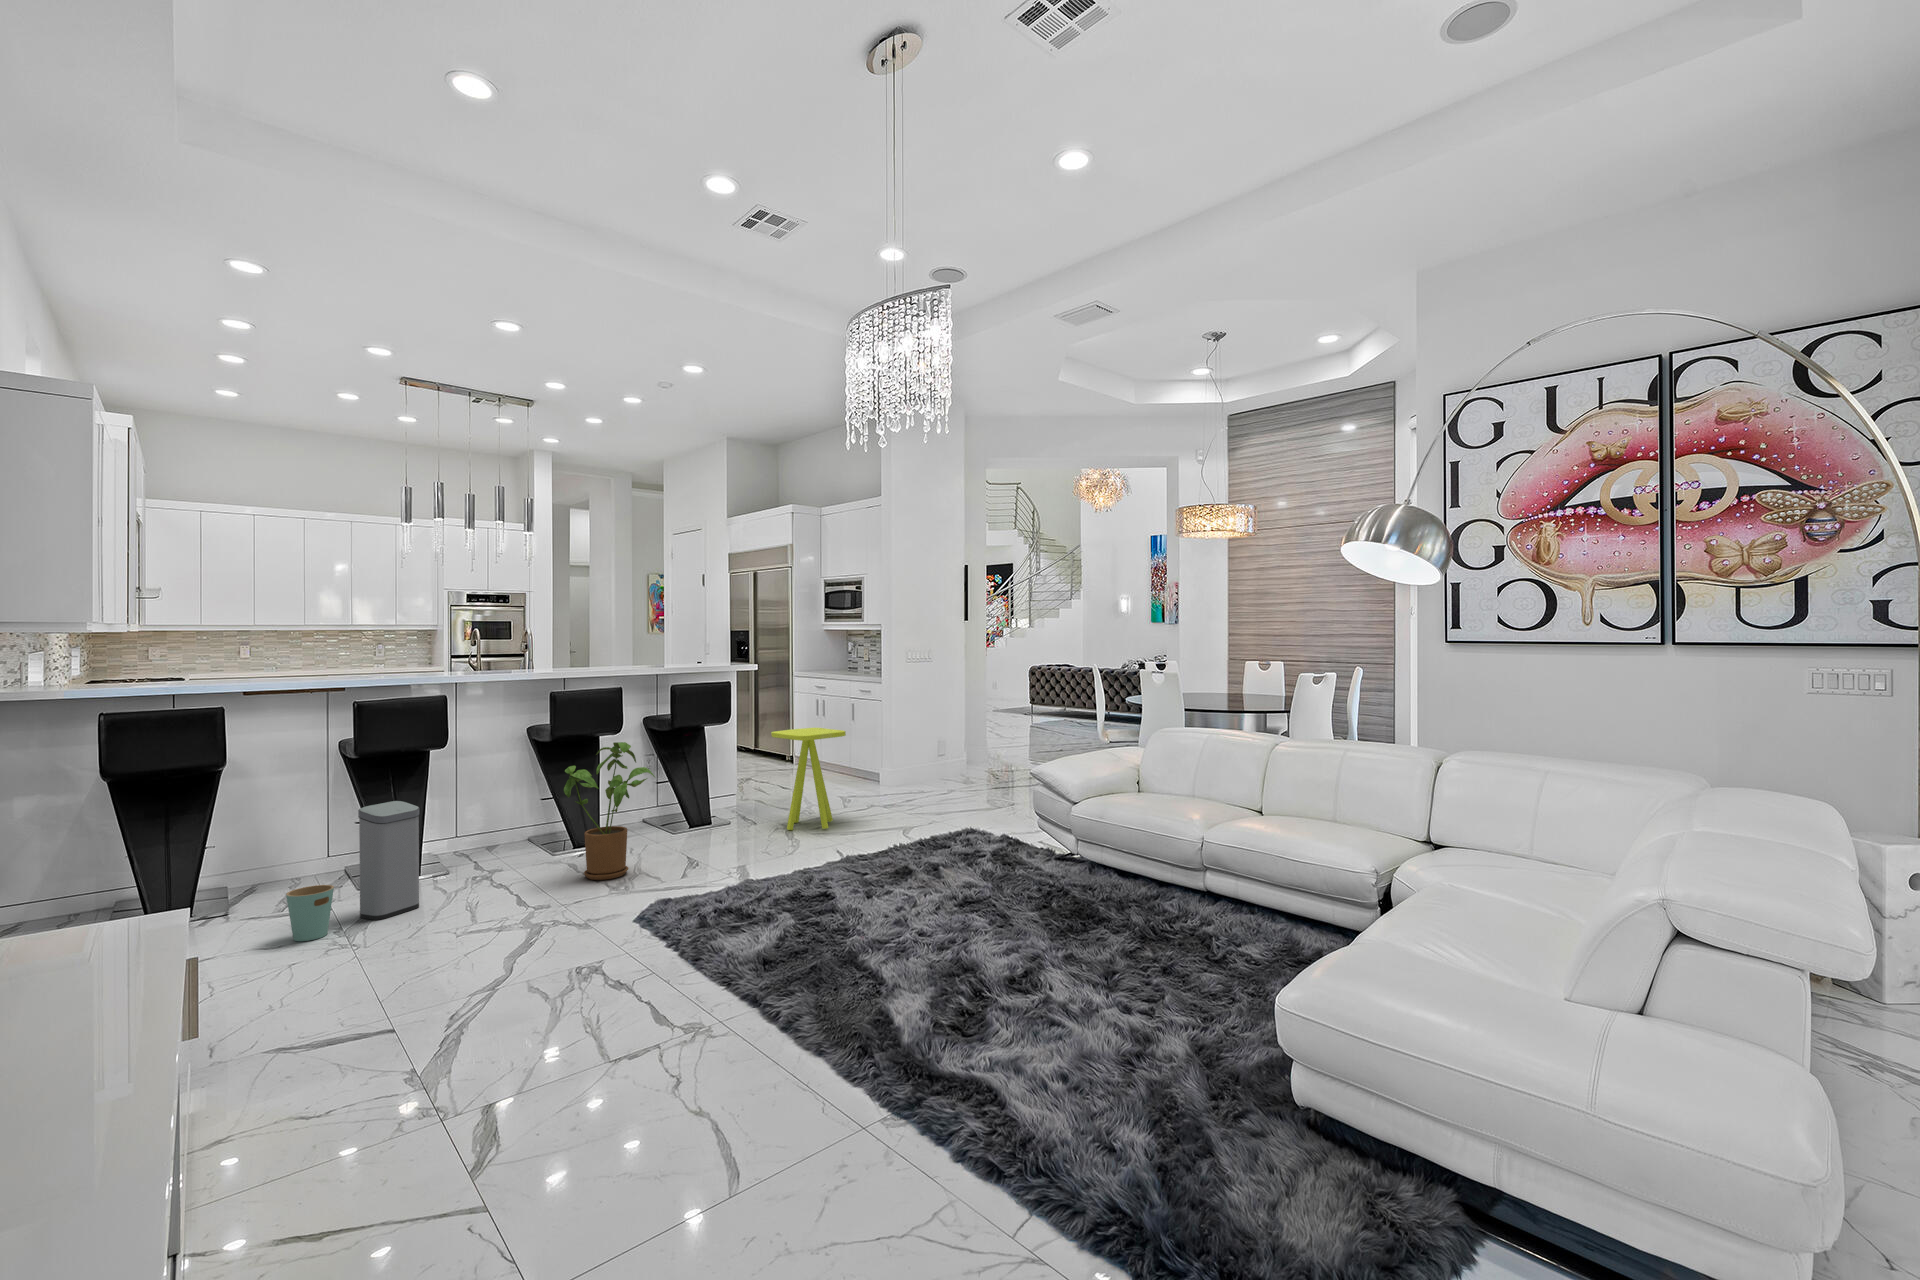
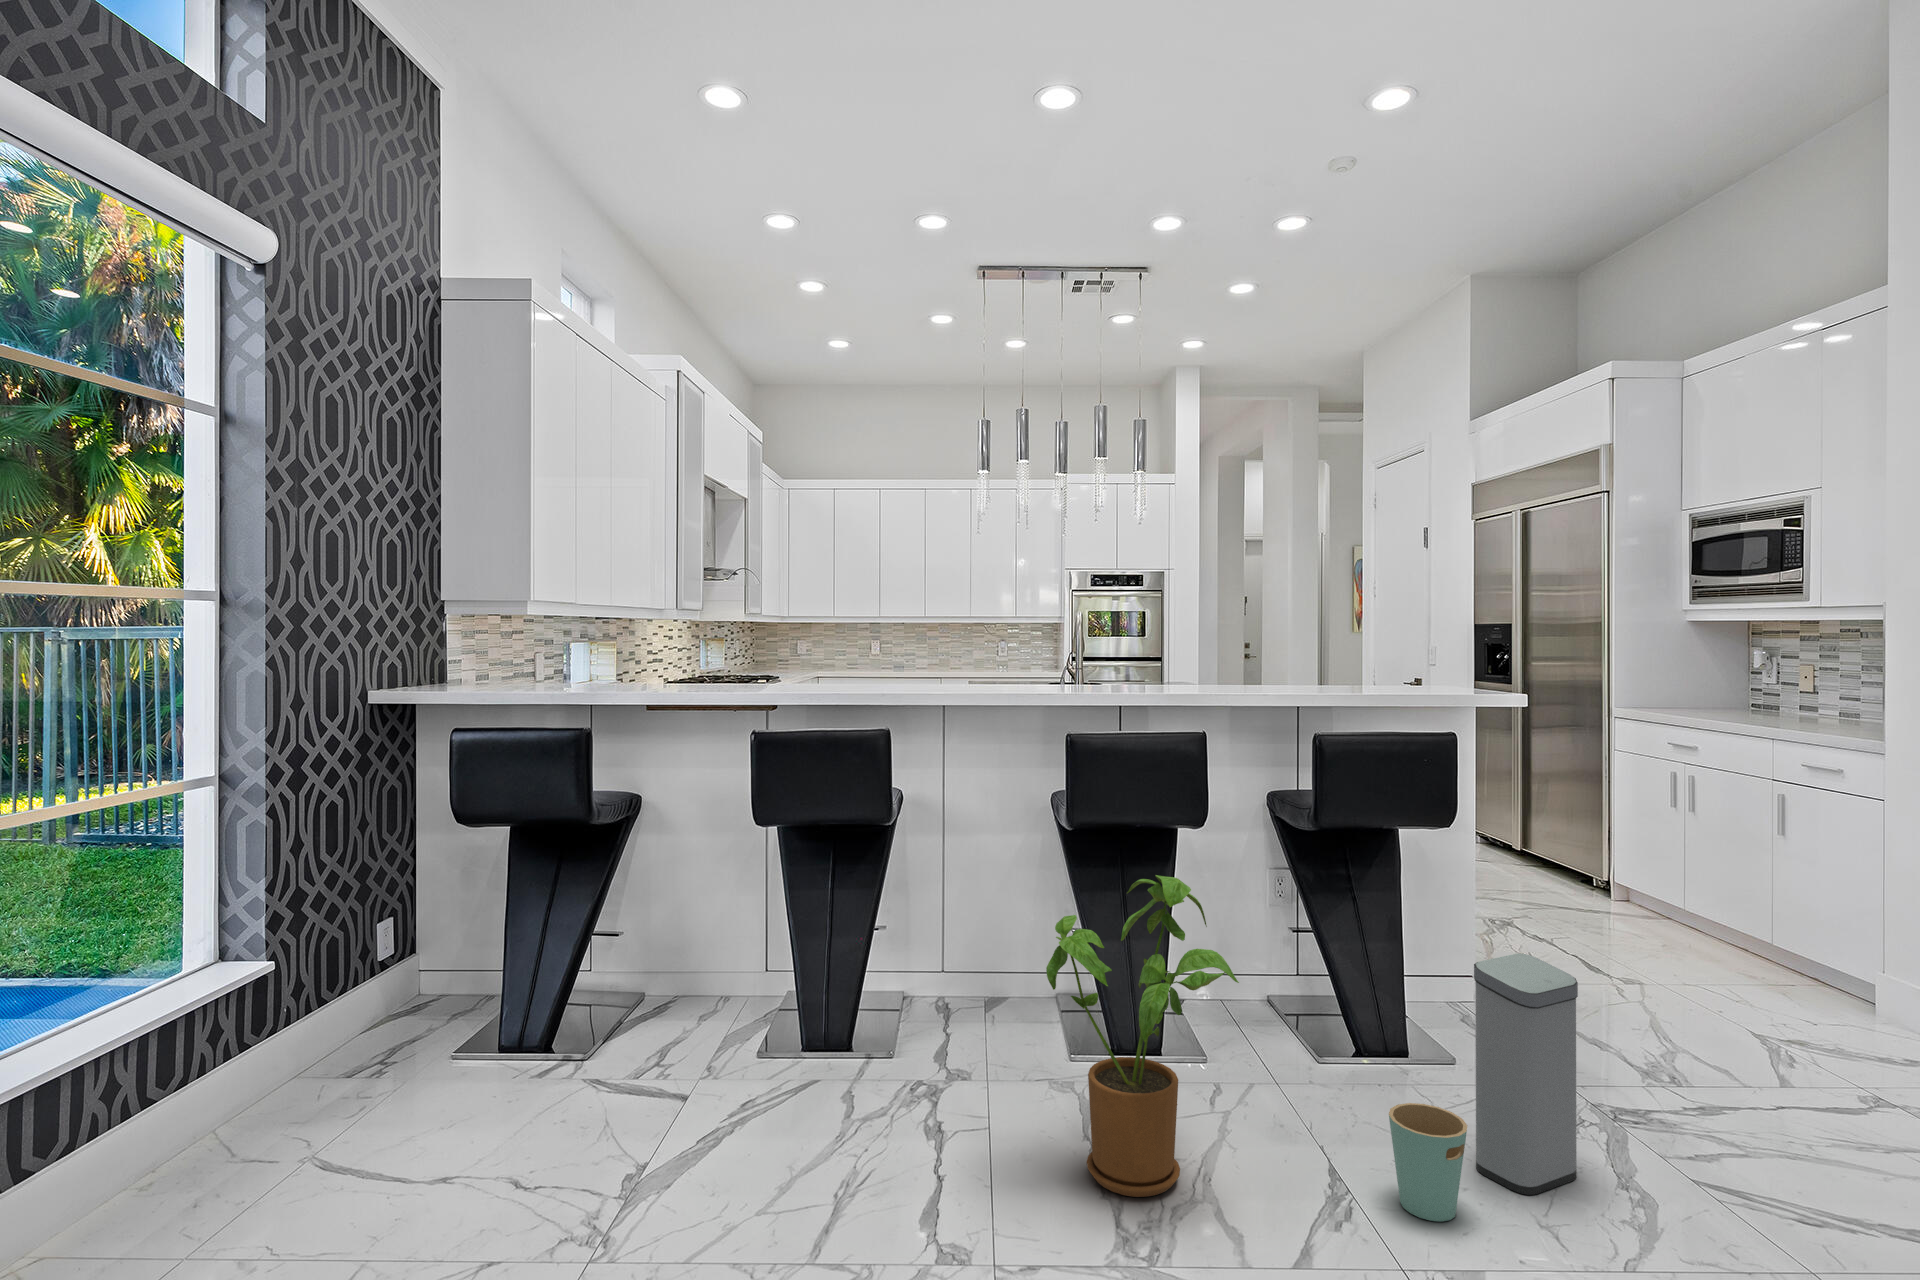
side table: present [771,728,846,830] -> none [1559,869,1798,1168]
trash can: present [286,801,419,941] -> present [1389,954,1578,1222]

